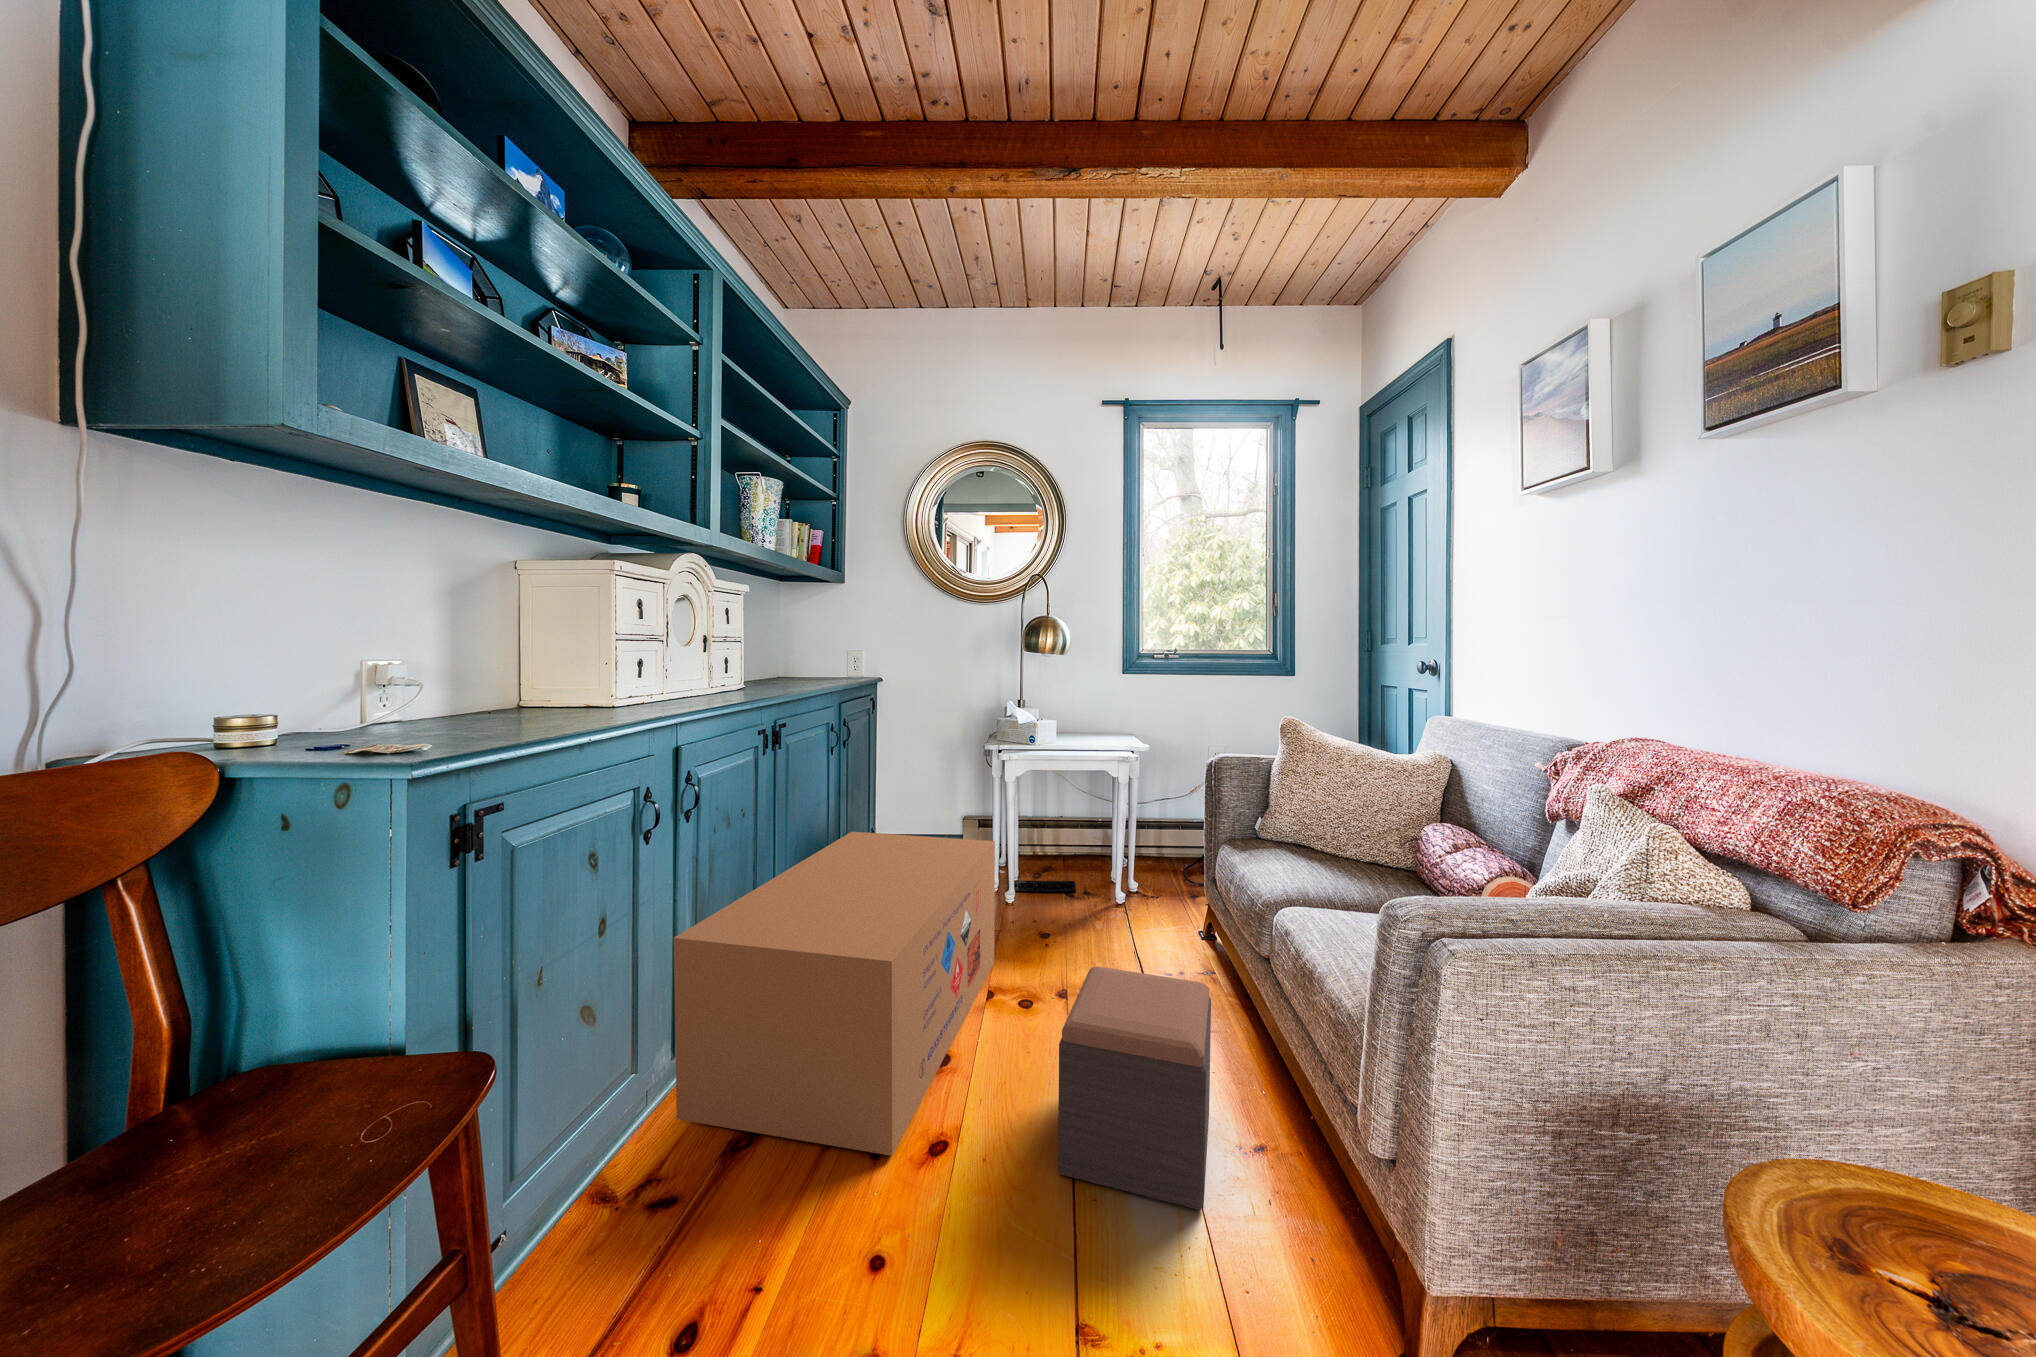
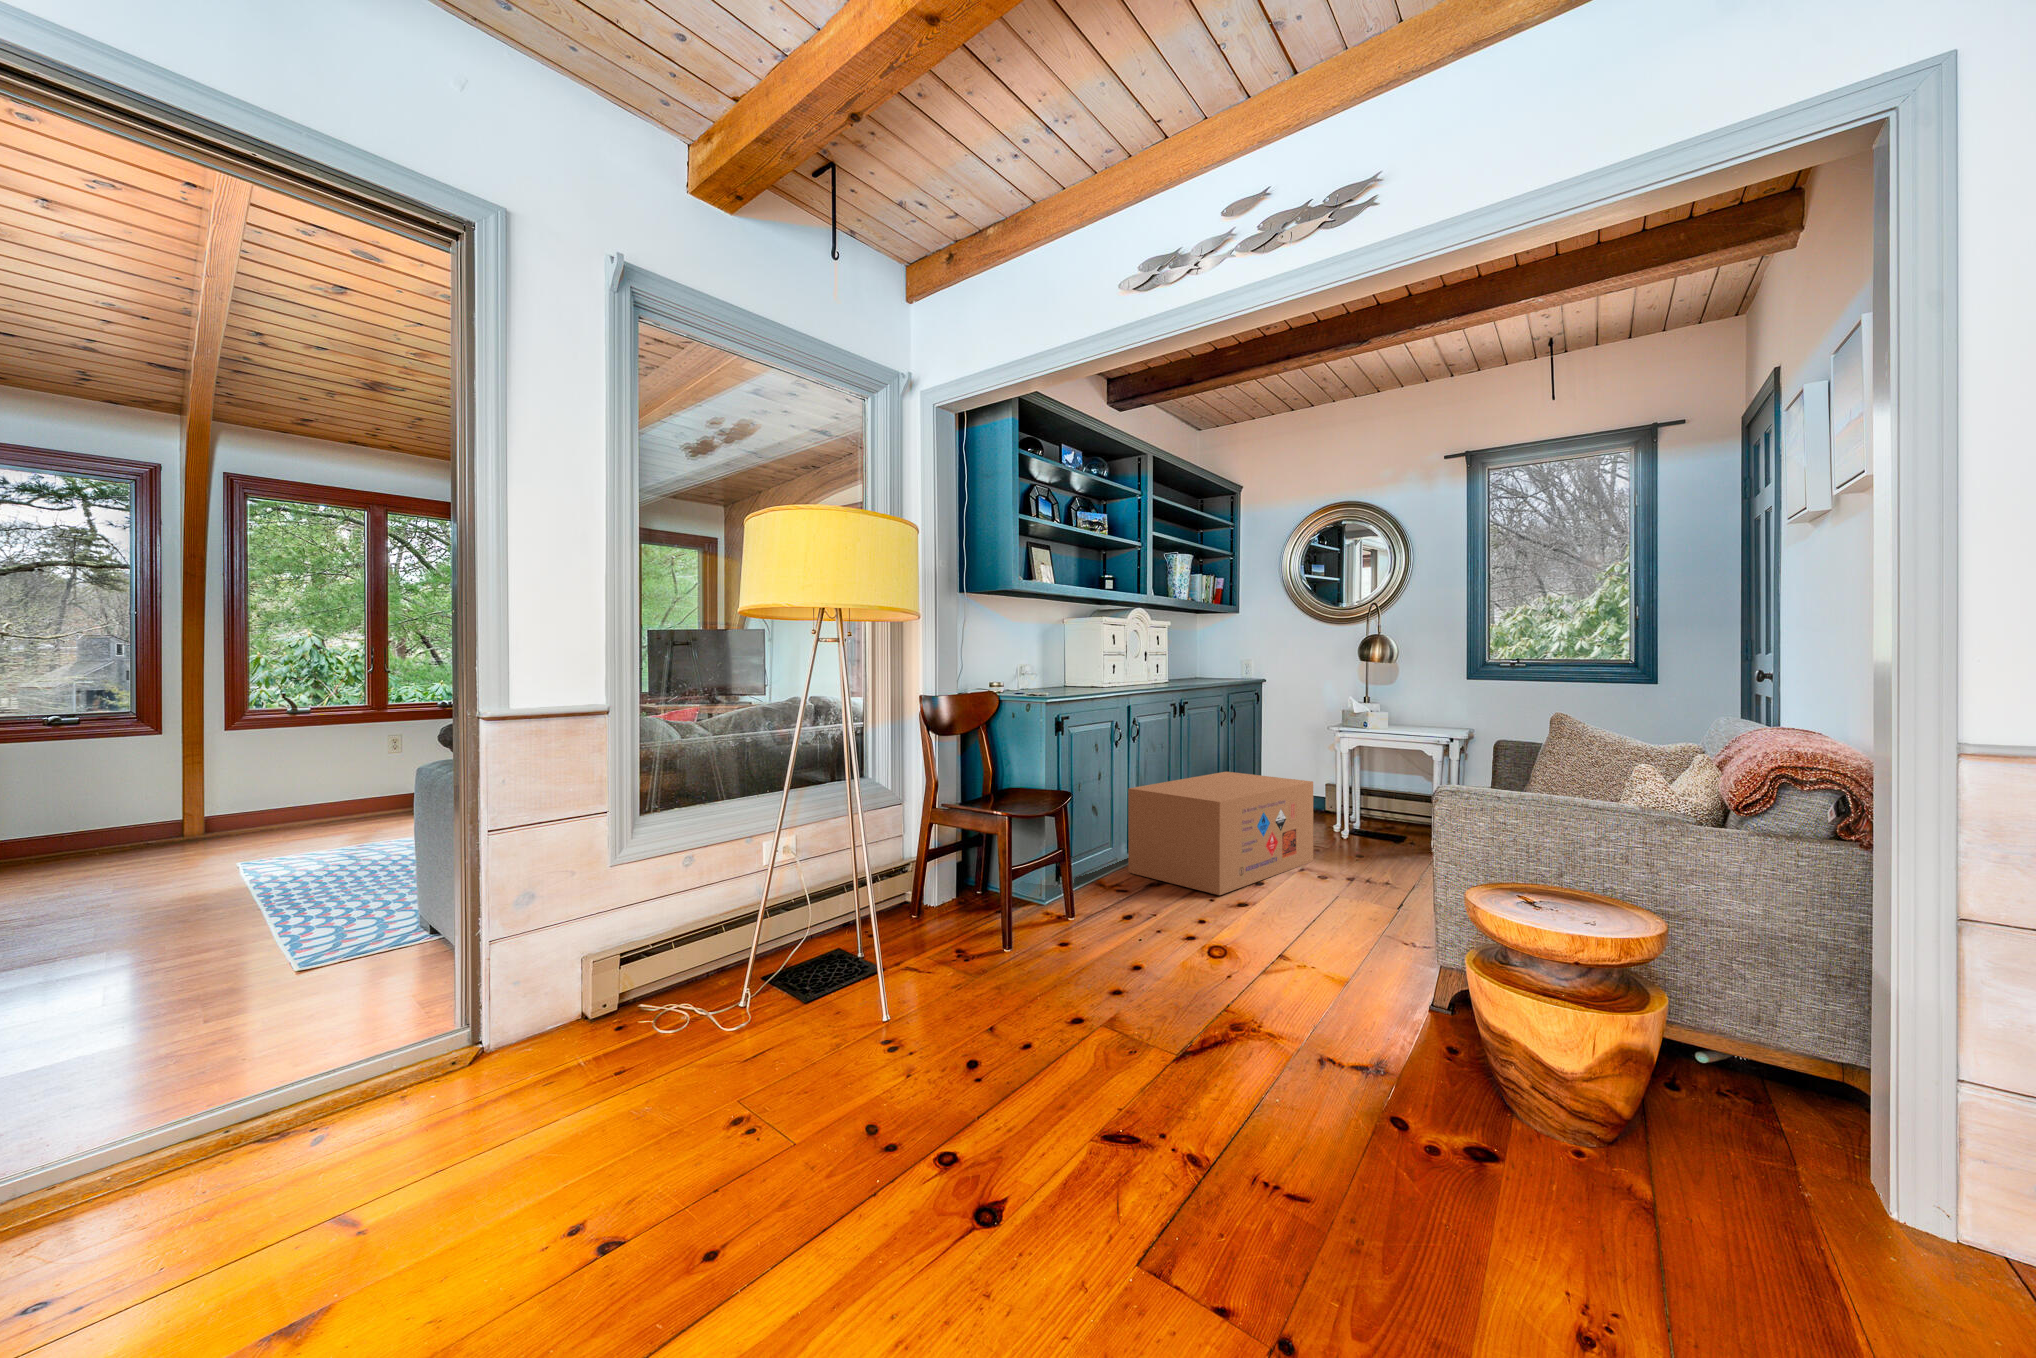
footstool: present [1058,966,1211,1210] -> none [1298,831,1401,934]

